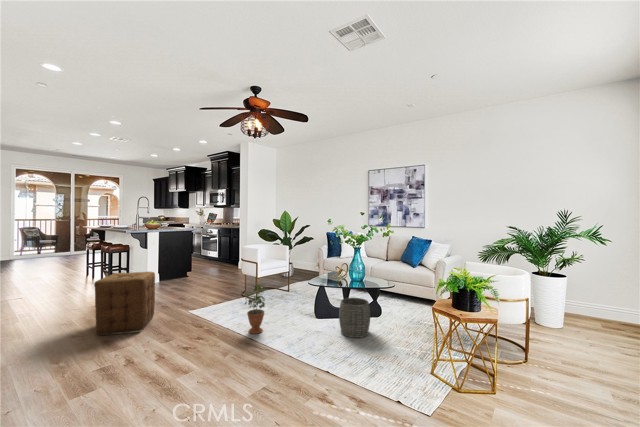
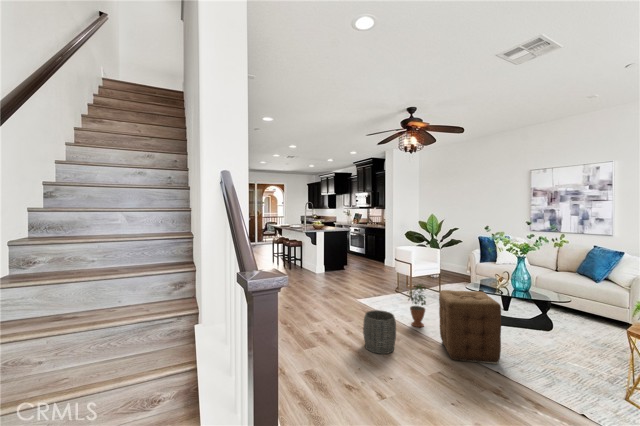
ottoman: present [94,272,155,335] -> present [439,290,501,364]
woven basket: present [339,298,370,338] -> present [363,310,396,354]

